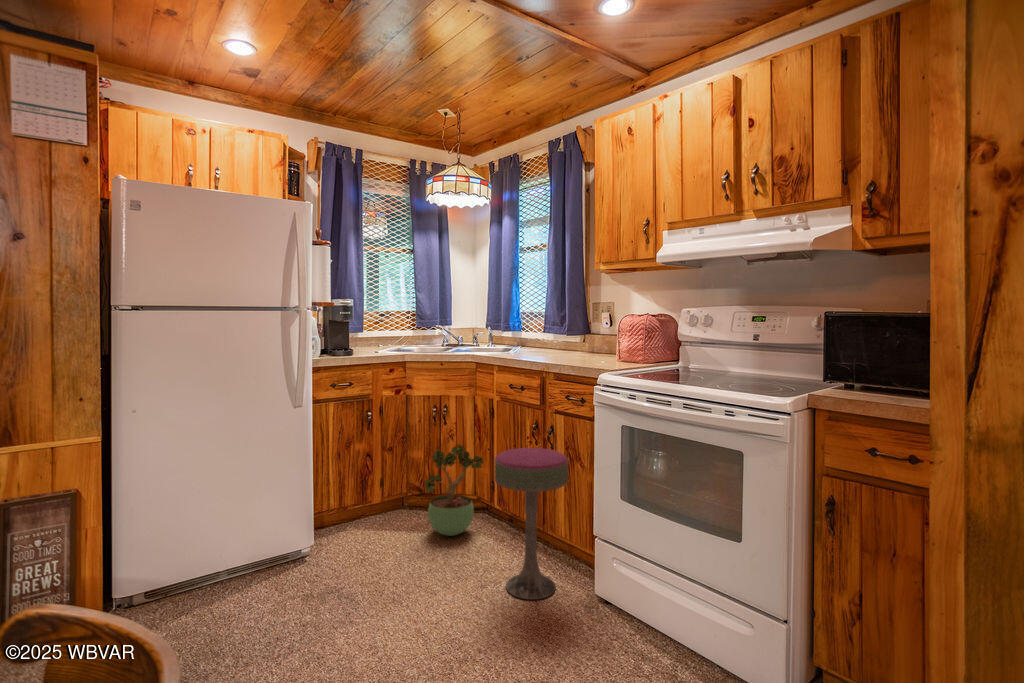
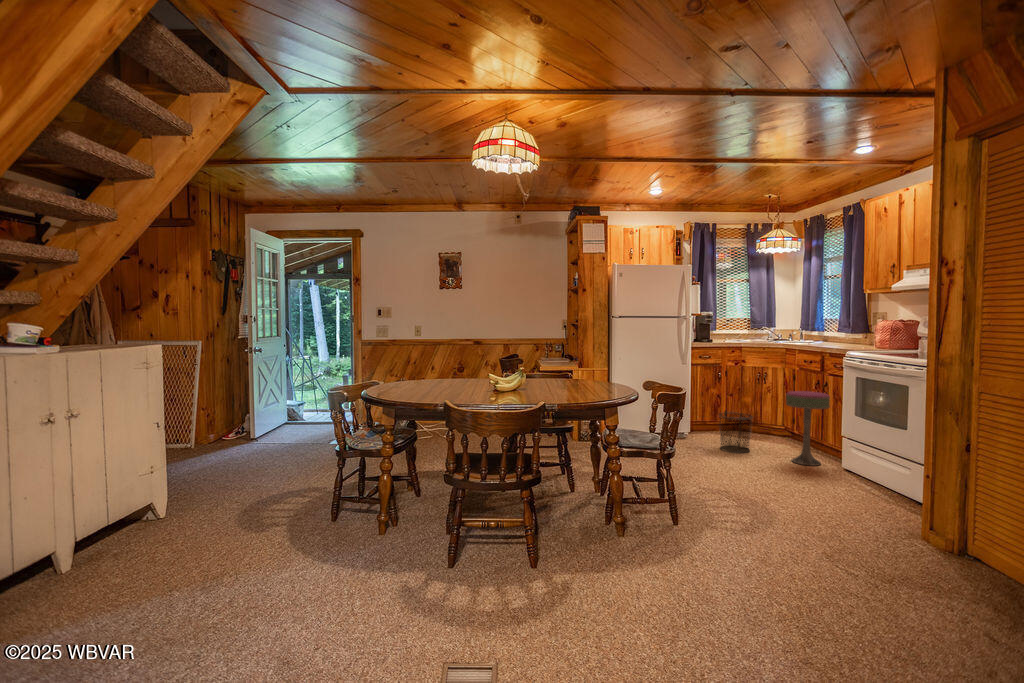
potted plant: present [424,445,483,536] -> none [749,392,786,443]
waste bin: none [367,496,435,589] -> present [719,412,753,453]

